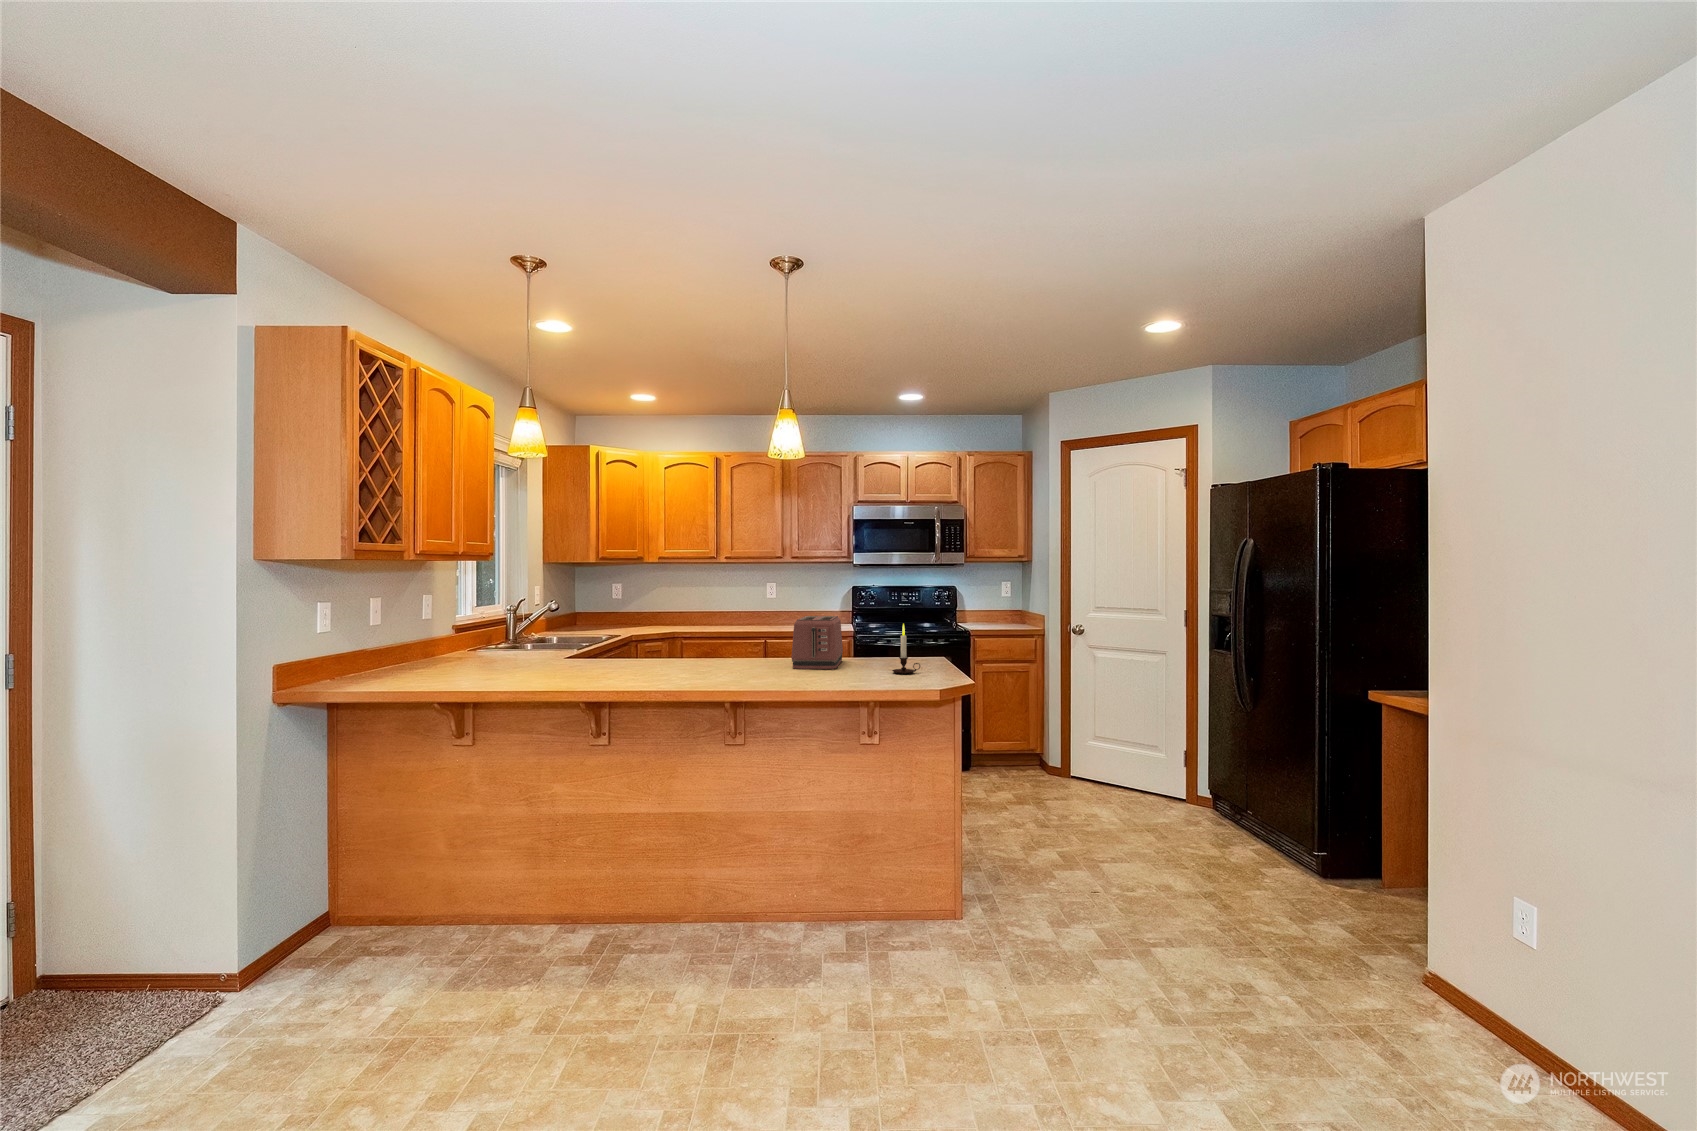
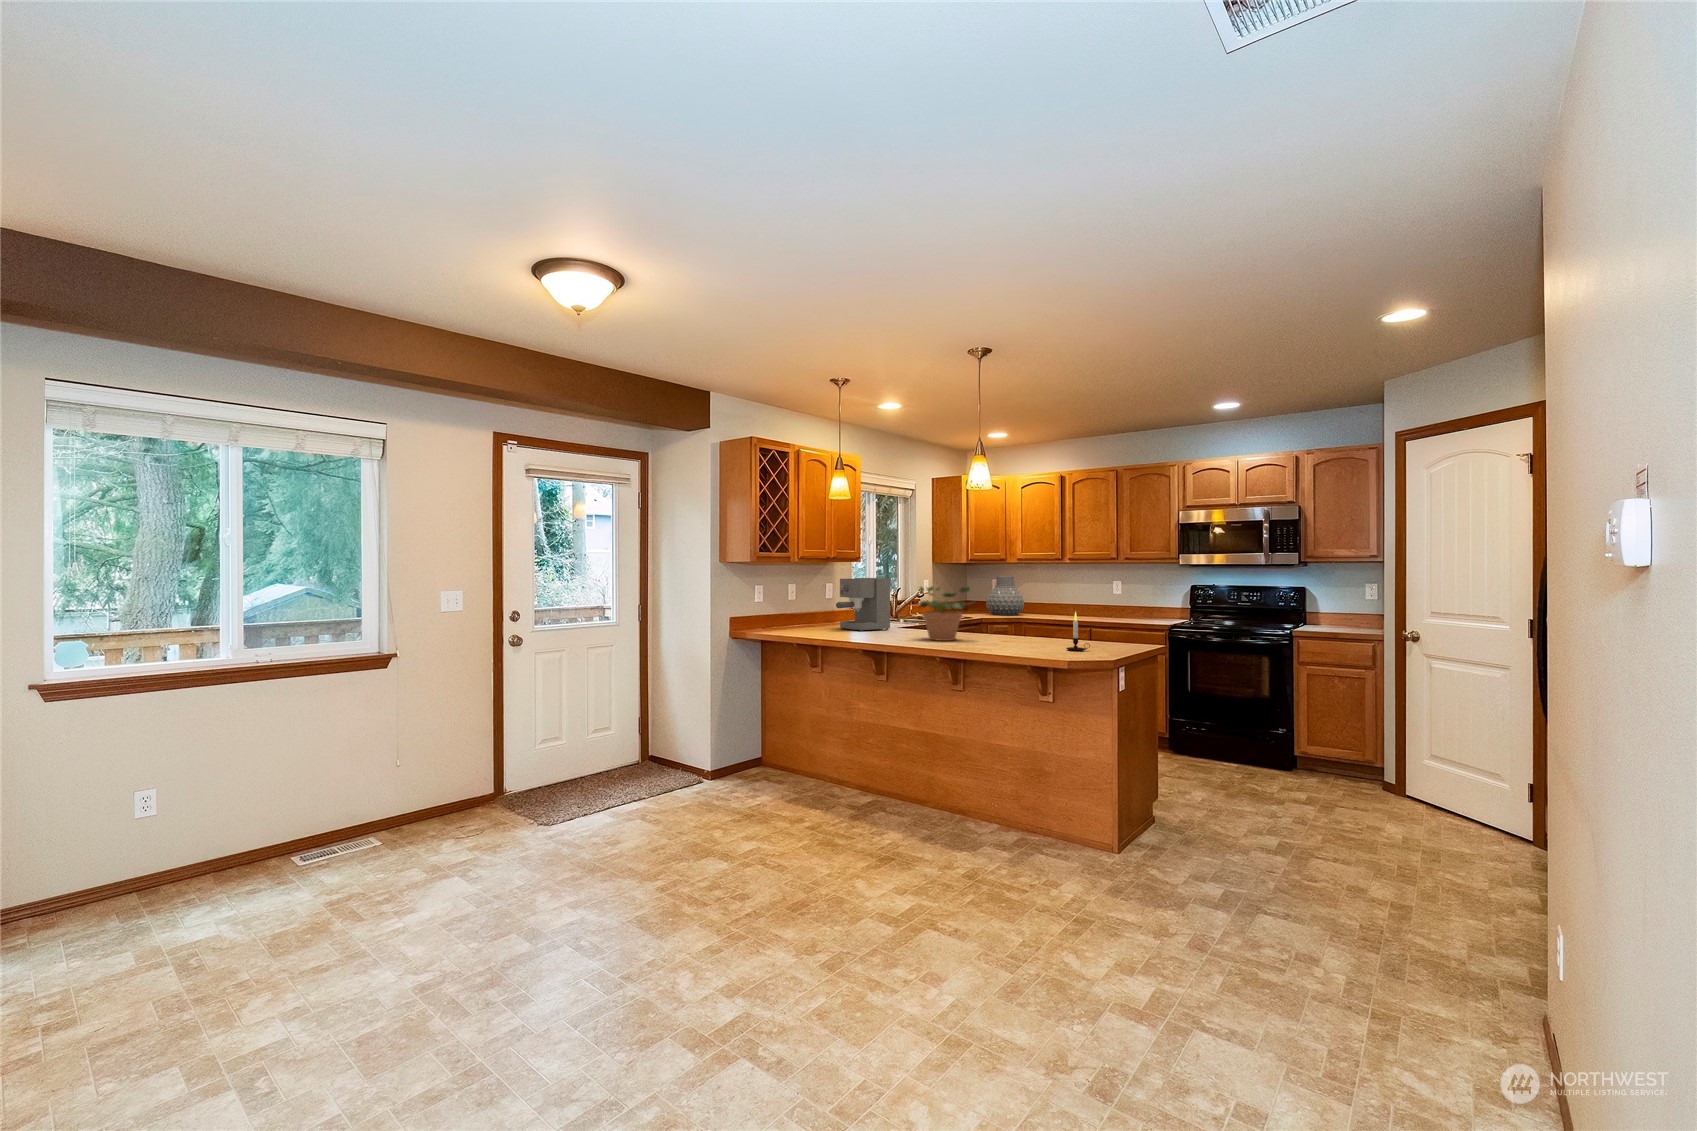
vase: none [615,579,663,627] -> present [986,576,1024,615]
coffee maker: none [491,584,576,668] -> present [836,578,890,631]
potted plant: none [665,594,753,675] -> present [919,586,970,641]
toaster: present [791,616,843,669] -> none [1007,605,1064,645]

